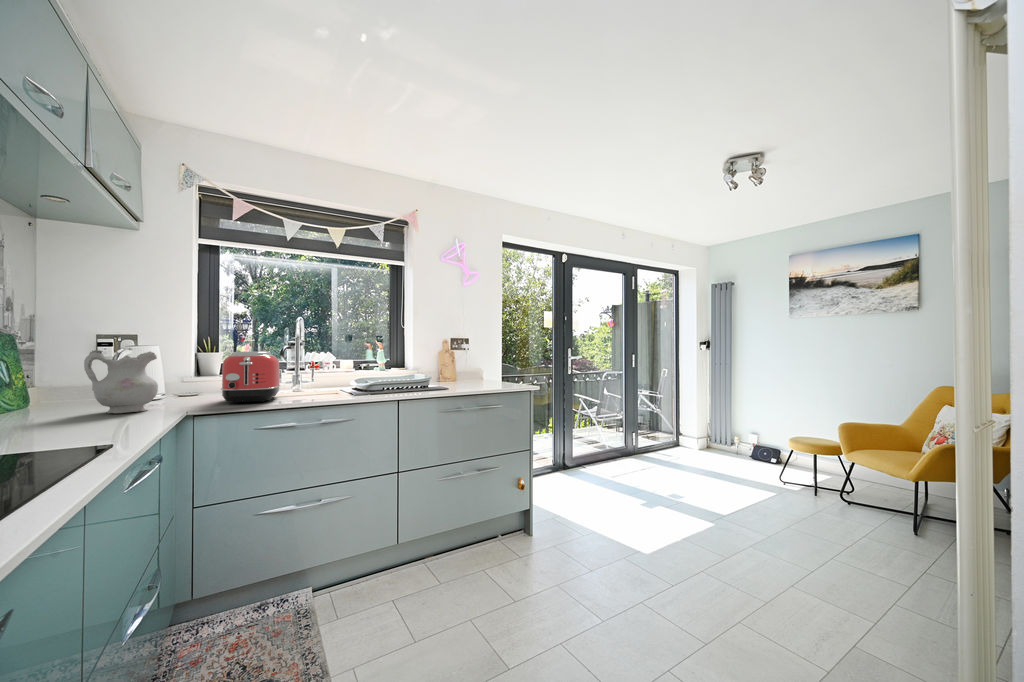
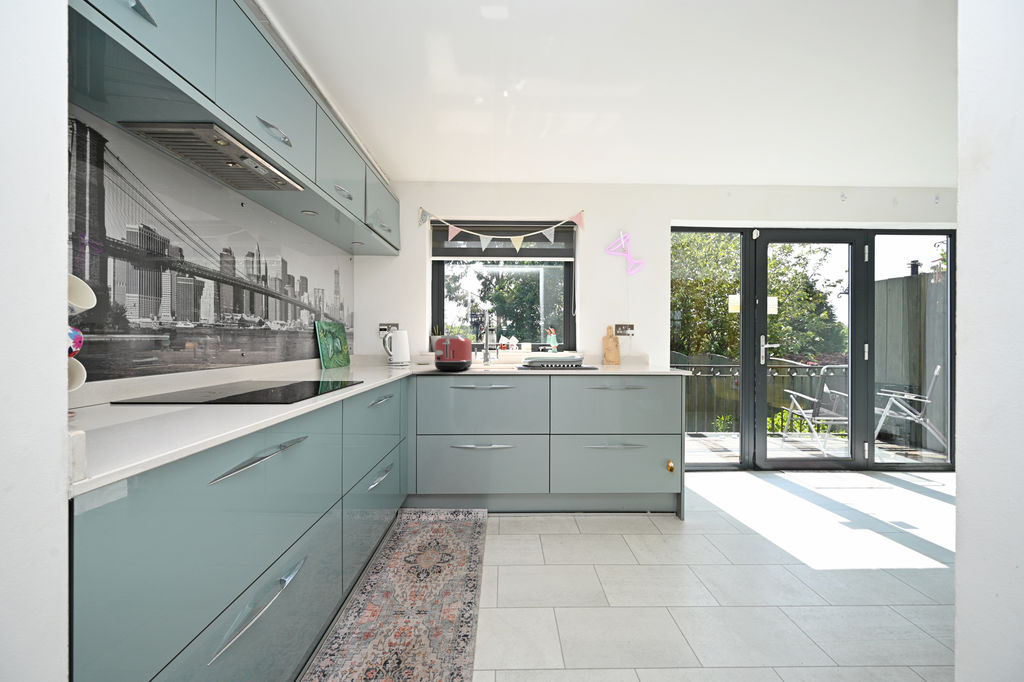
ceramic pitcher: present [84,350,158,413] -> none [365,334,400,373]

